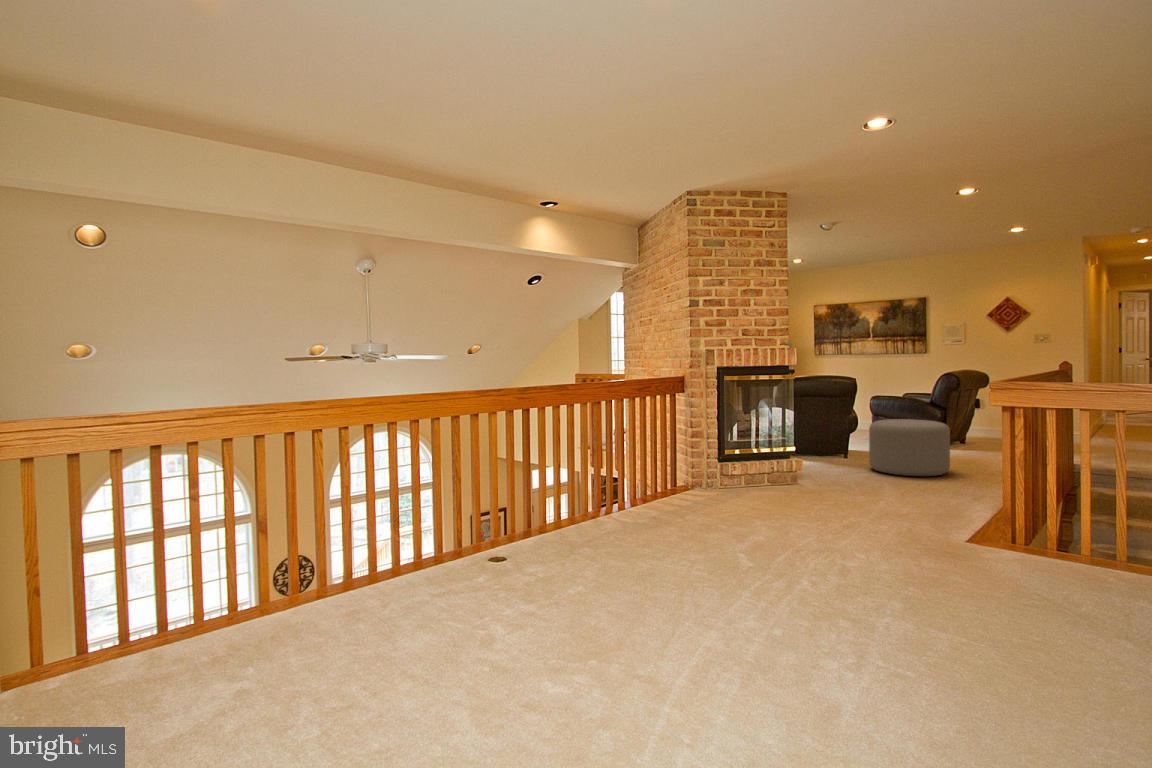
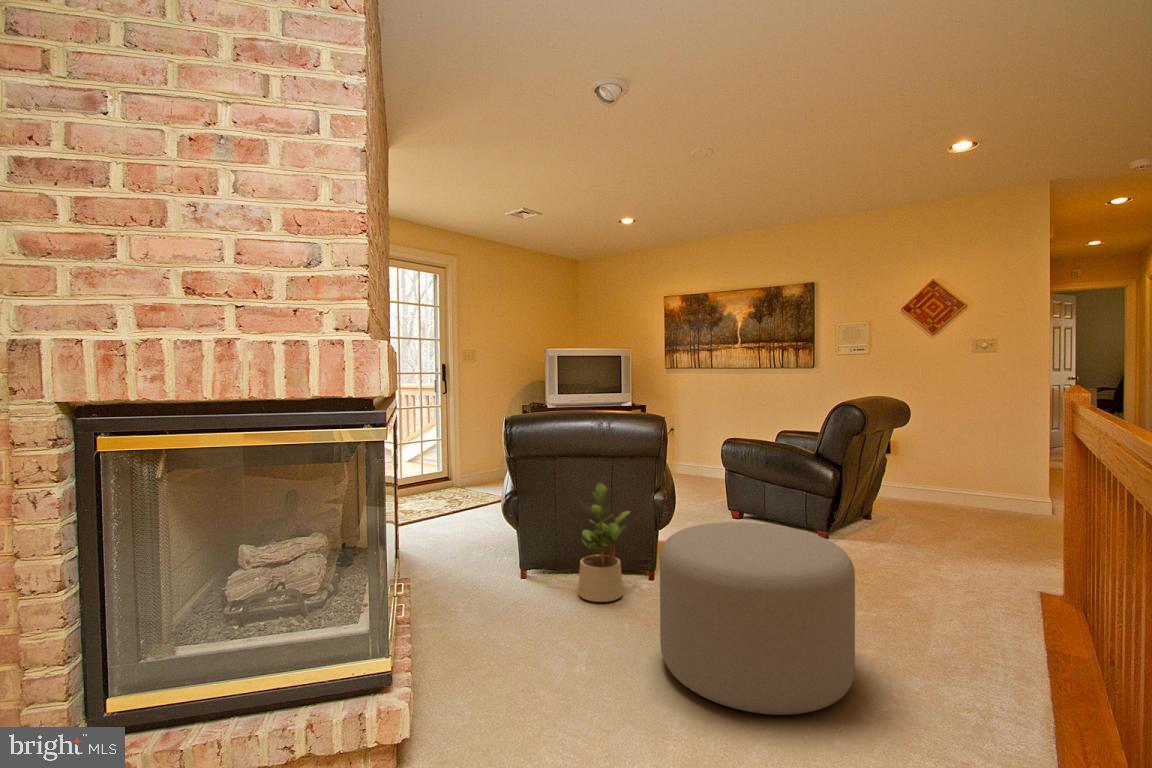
potted plant: none [817,408,842,460] -> present [578,483,630,602]

